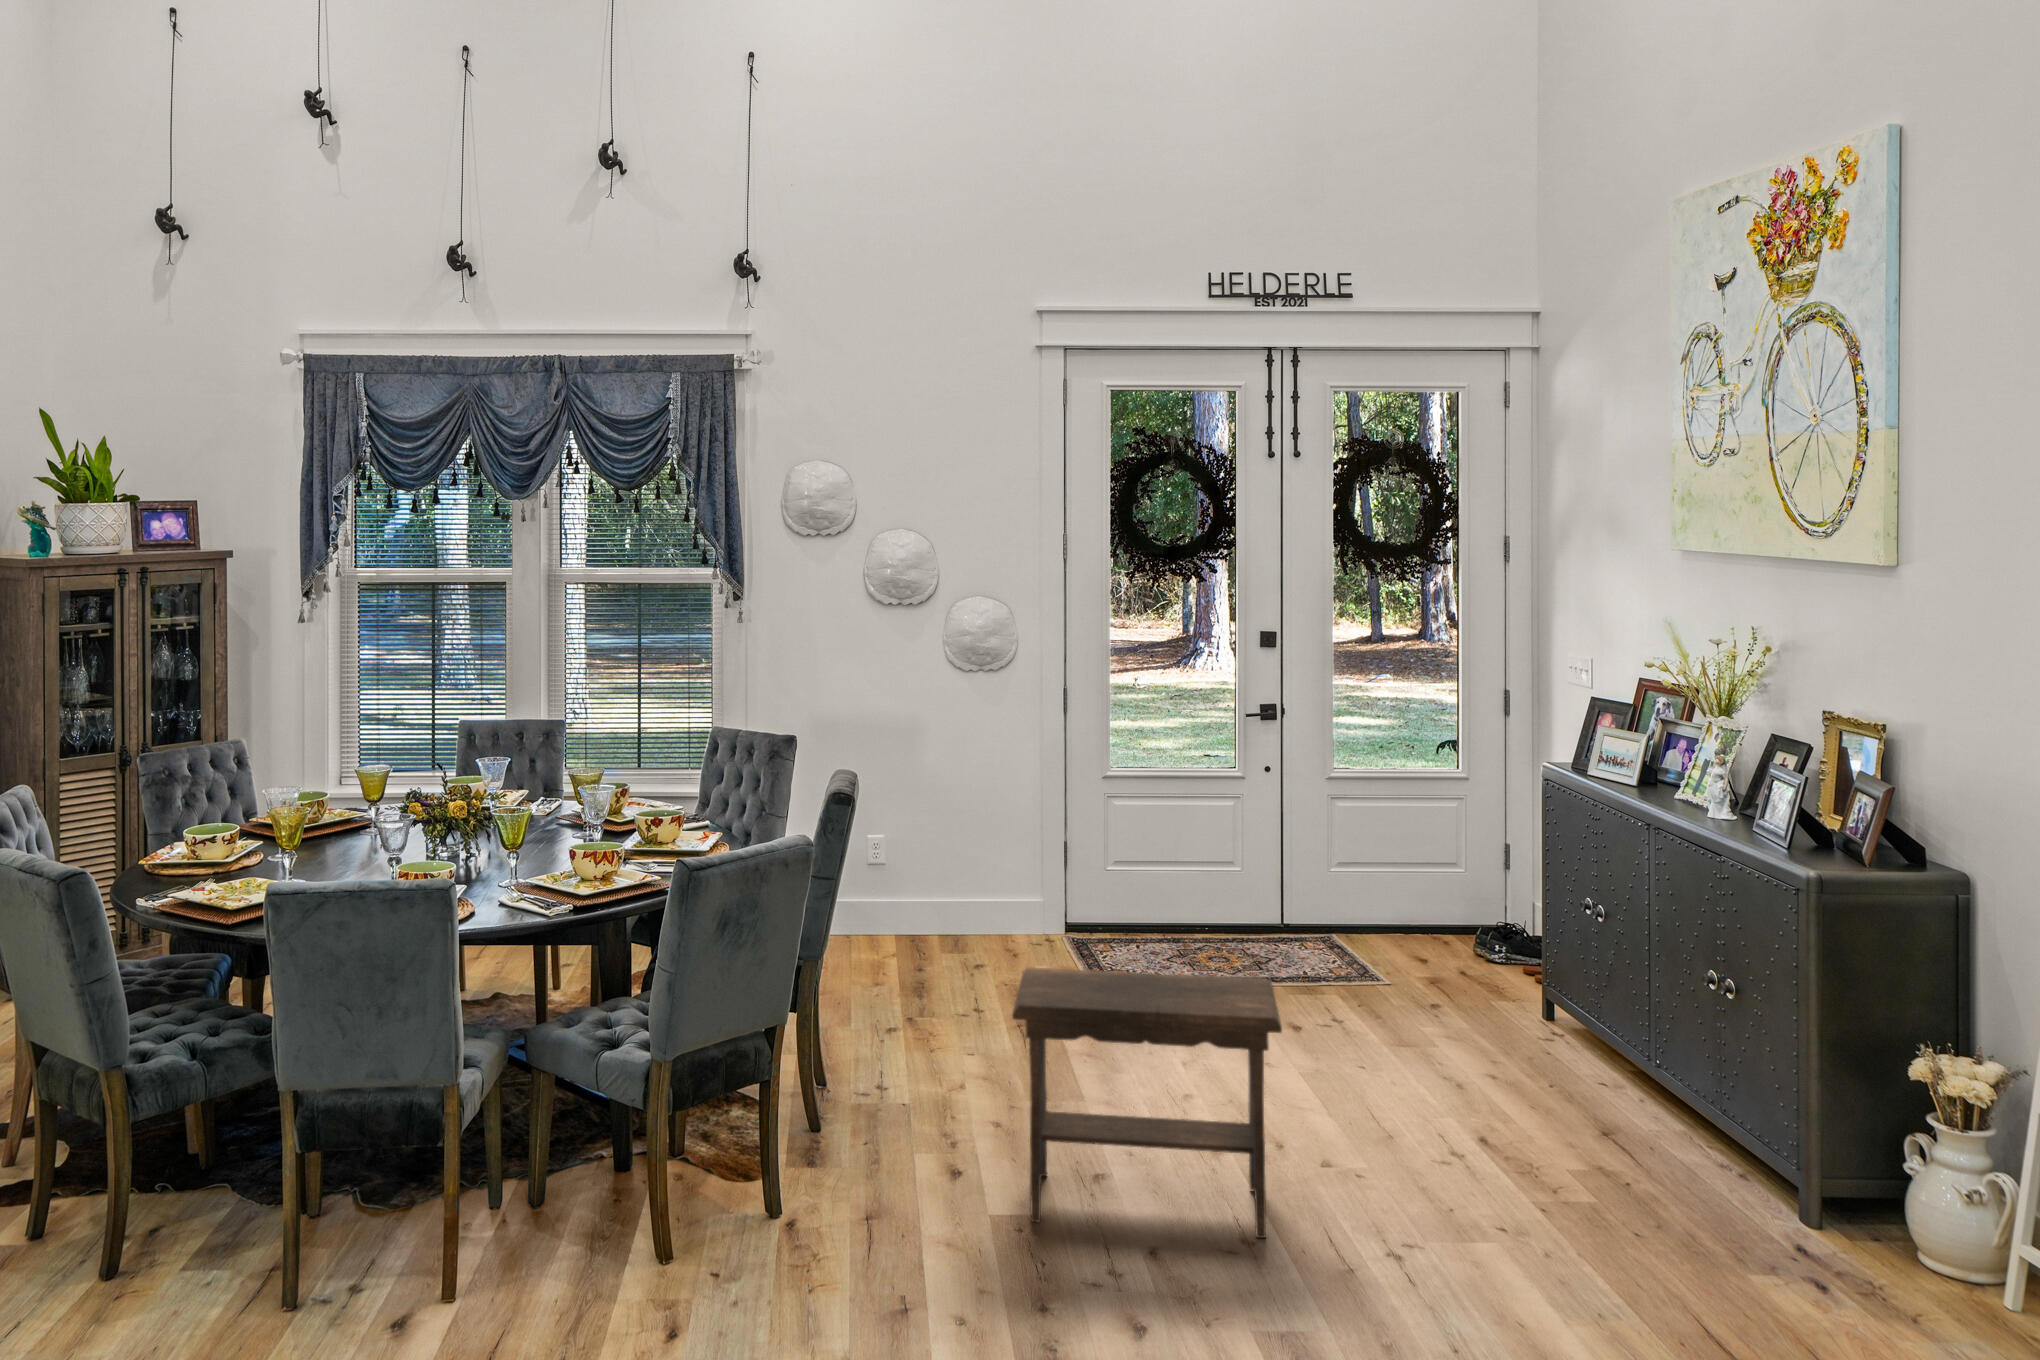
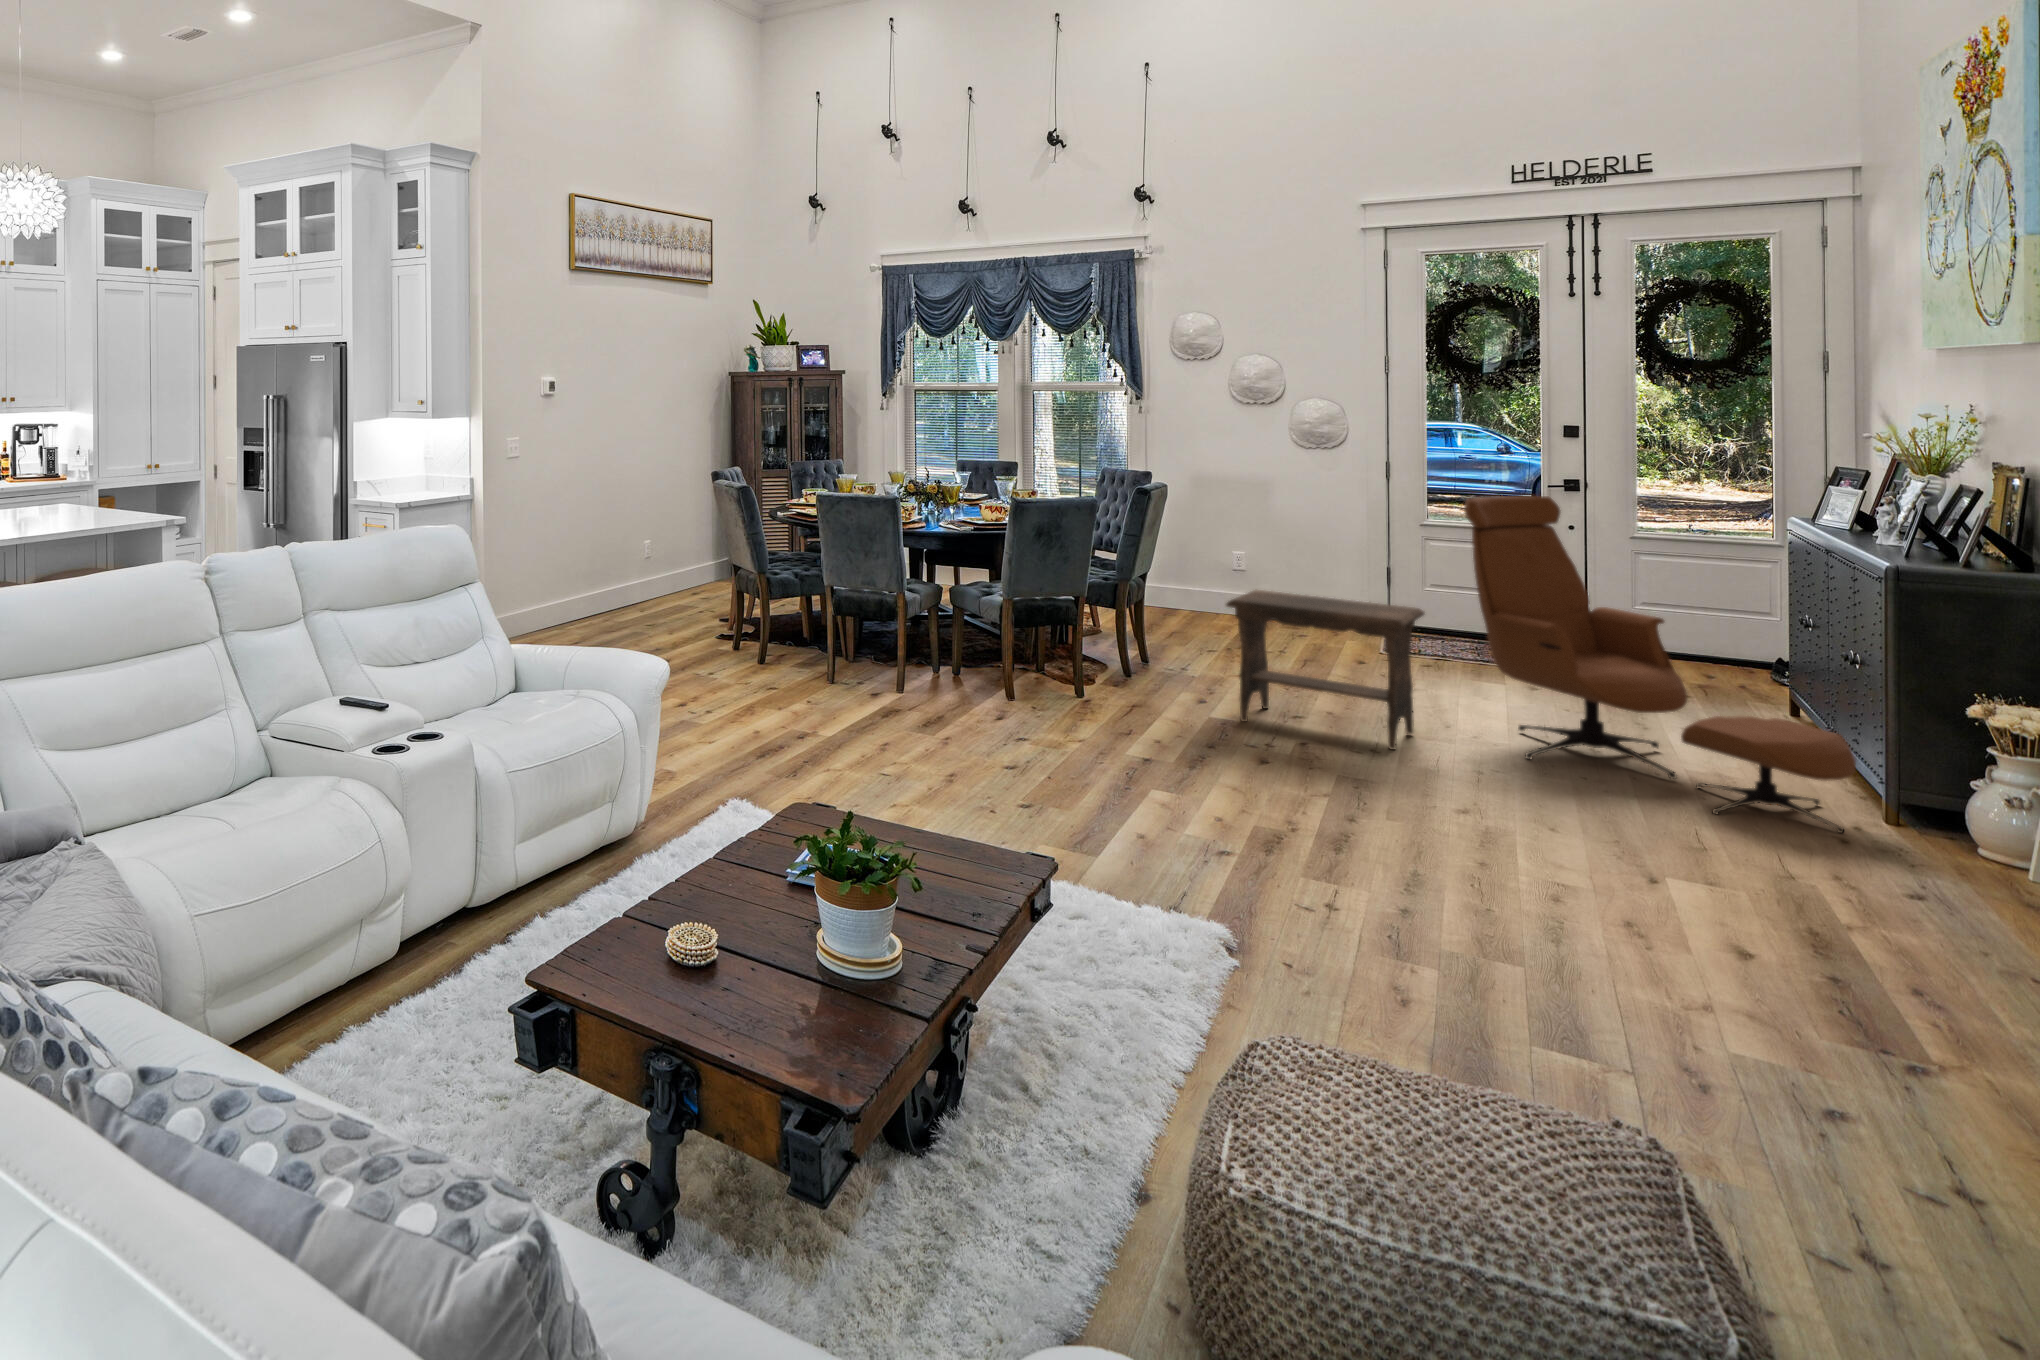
lounge chair: none [1301,772,1810,1277] -> present [1464,496,1856,833]

